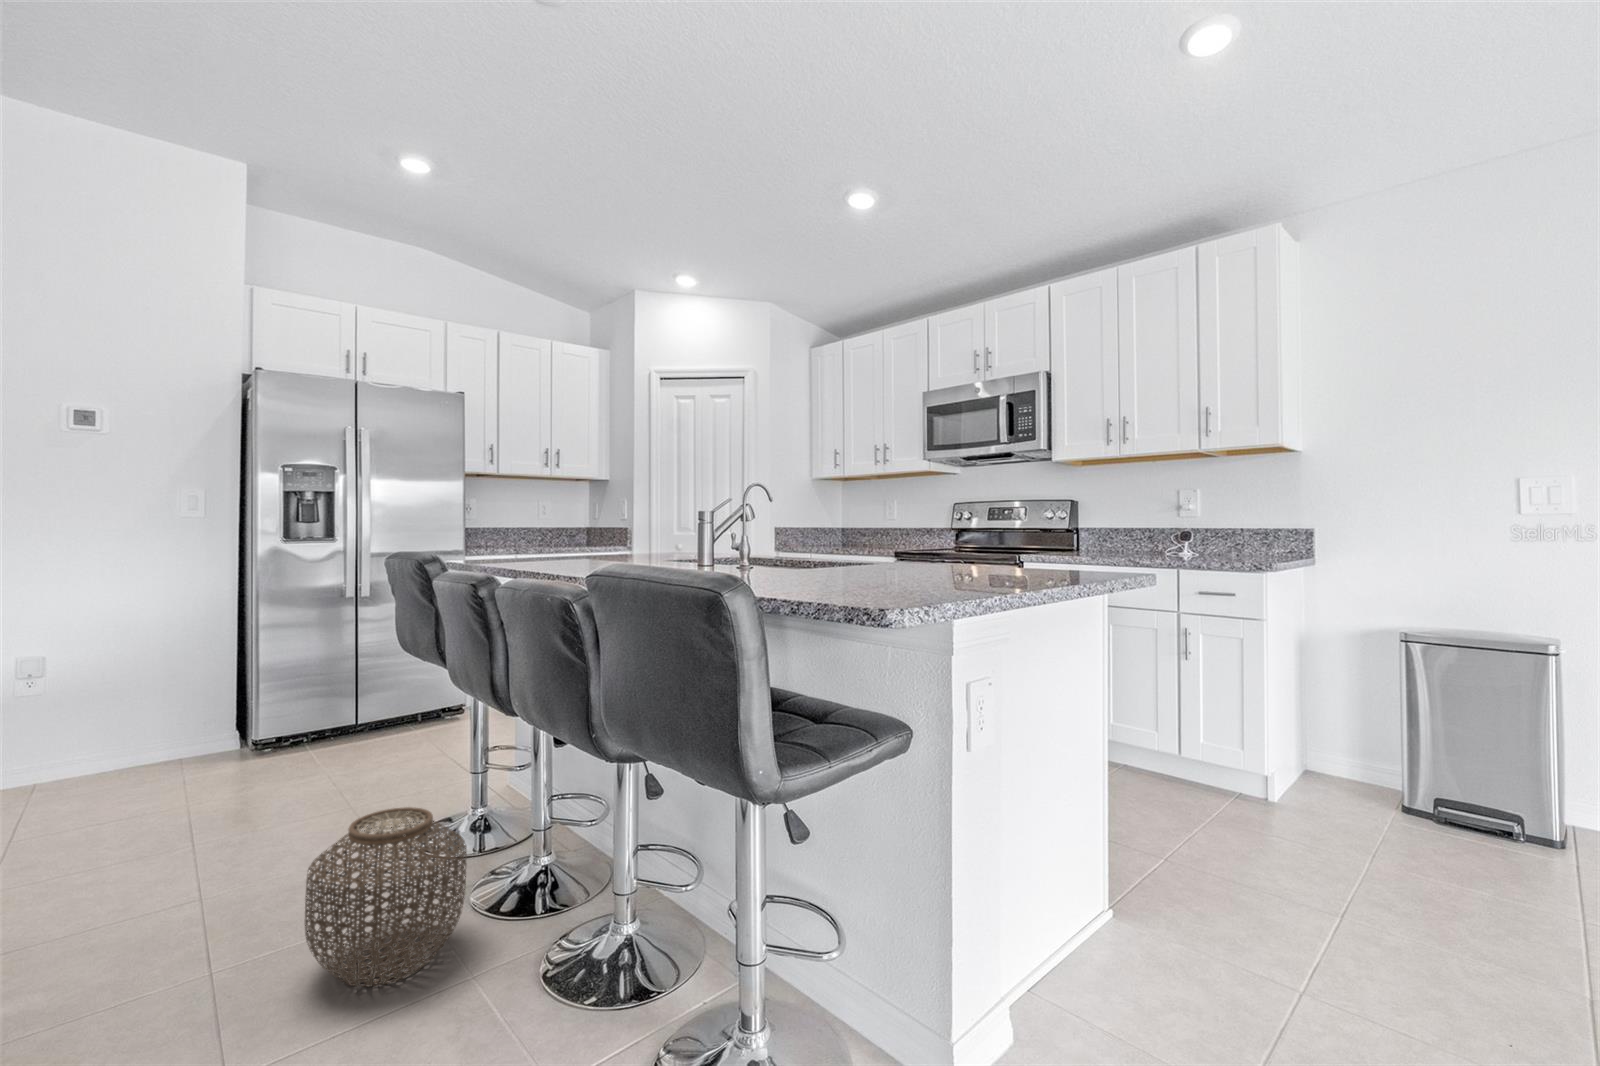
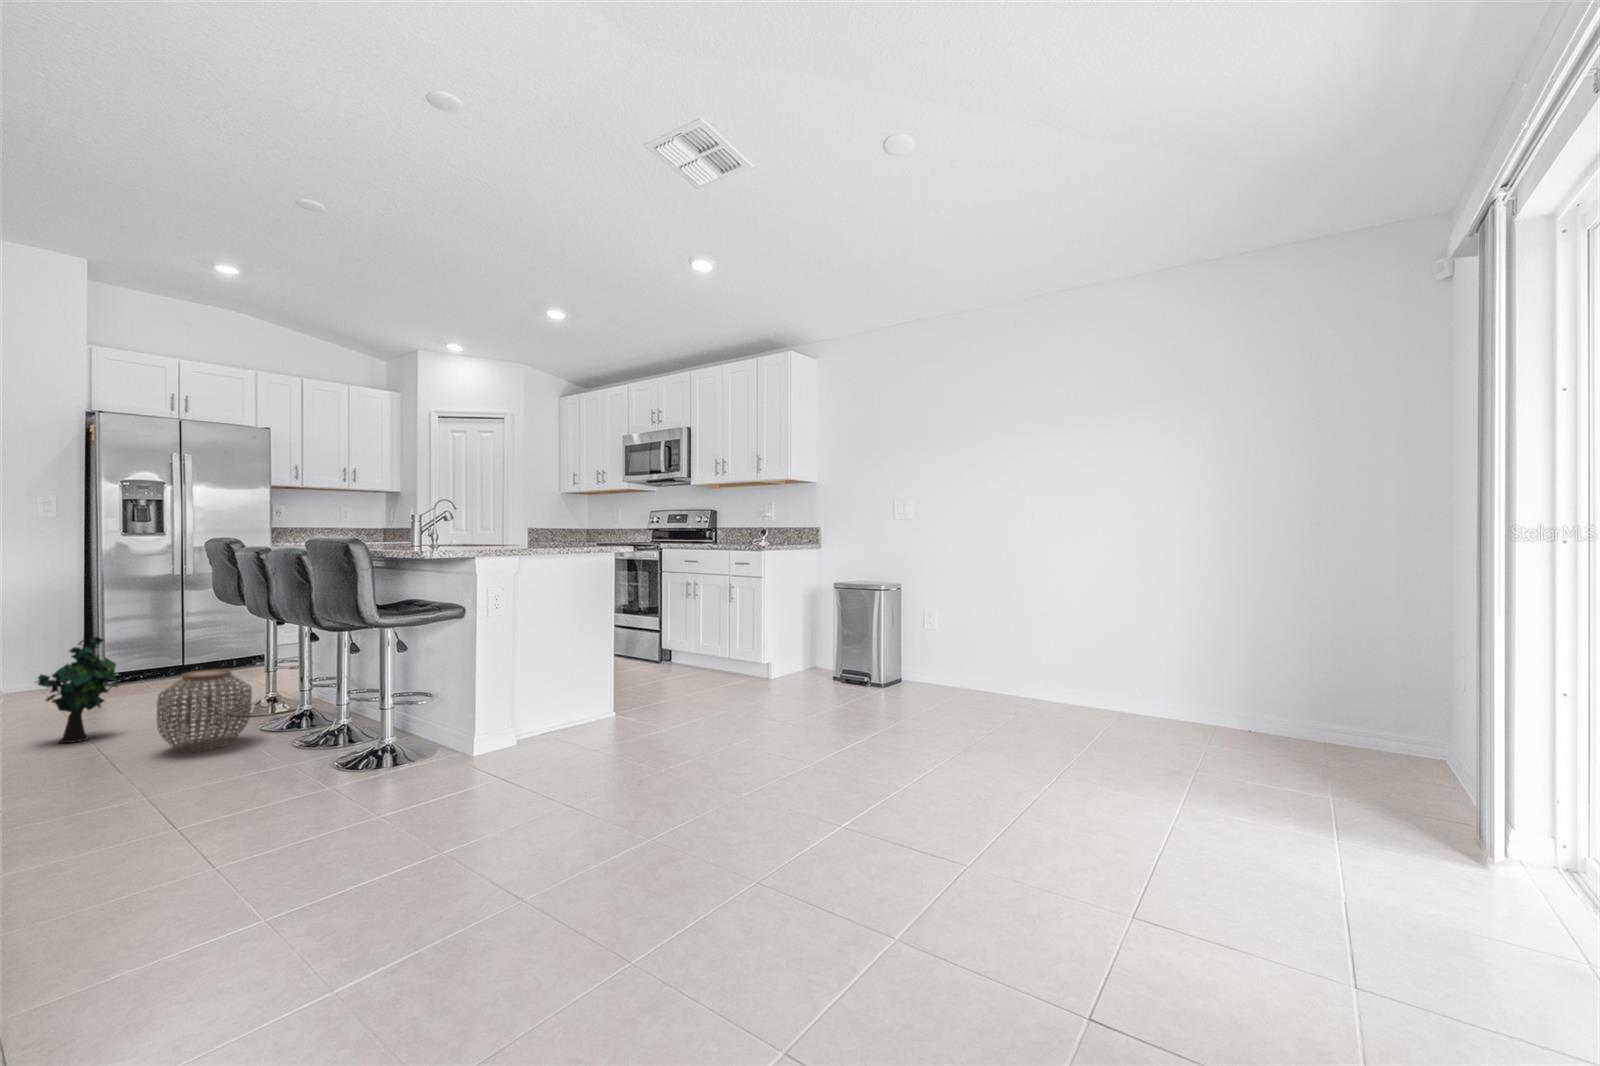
decorative plant: none [117,728,259,923] -> present [37,637,118,743]

